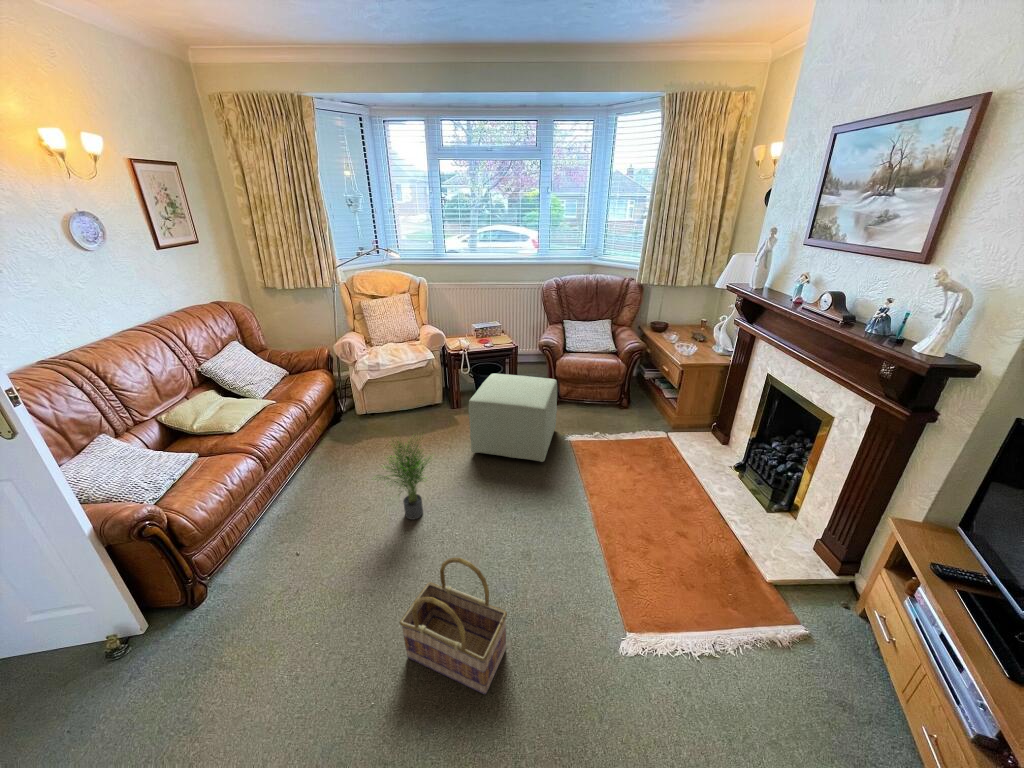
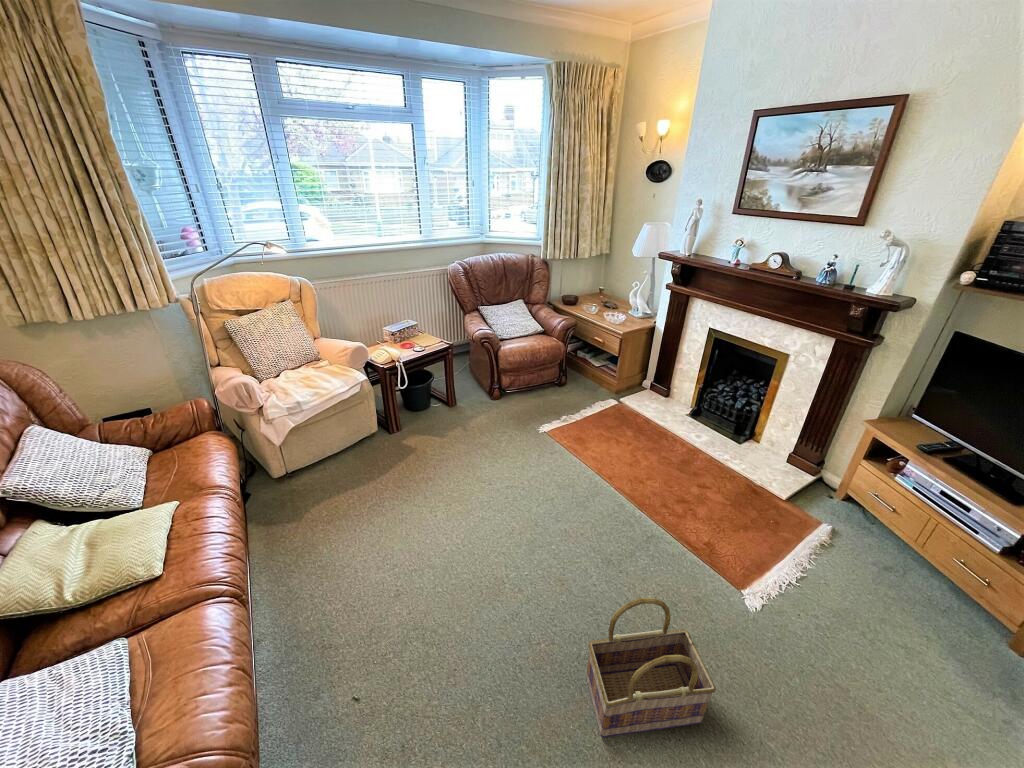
ottoman: present [469,373,557,462] -> none [449,372,548,477]
potted plant: present [380,440,431,520] -> none [421,471,491,583]

